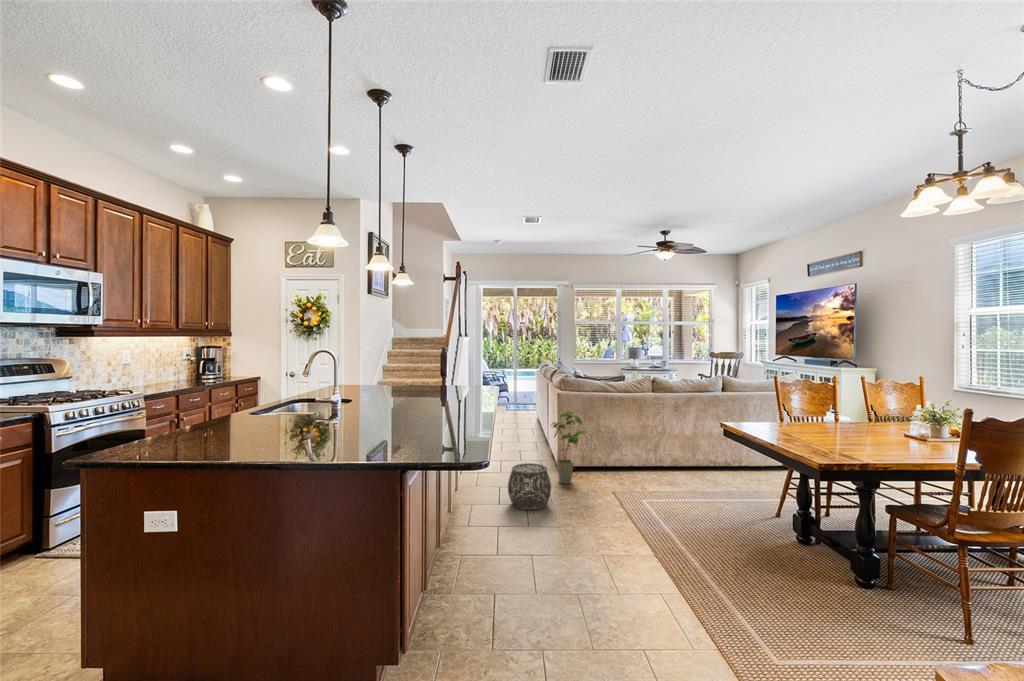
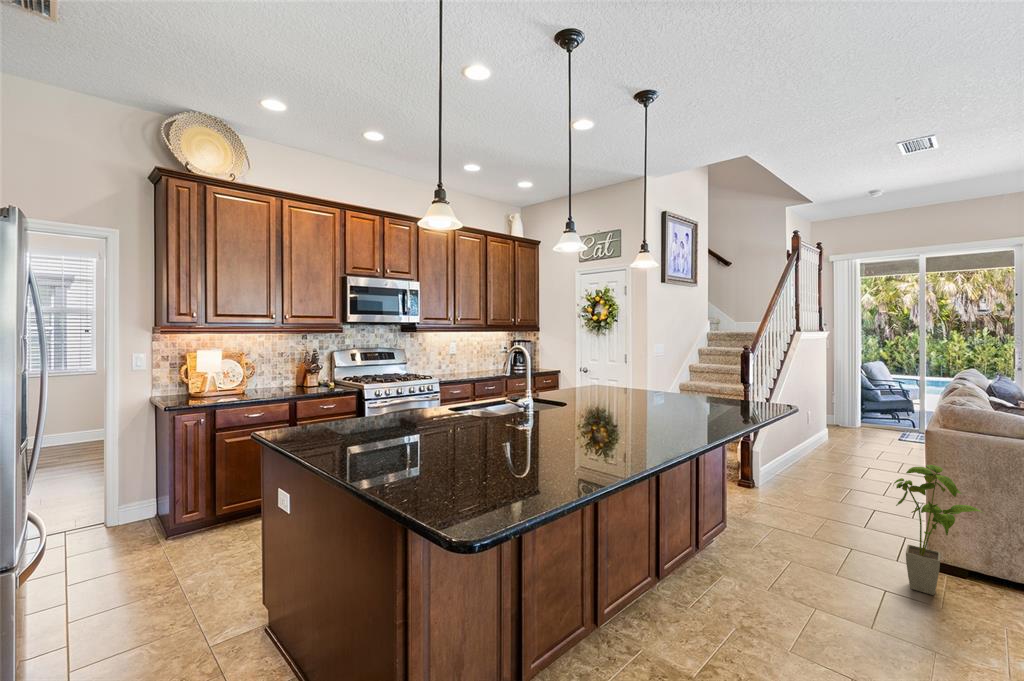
woven basket: present [508,463,551,510] -> none [773,535,859,623]

